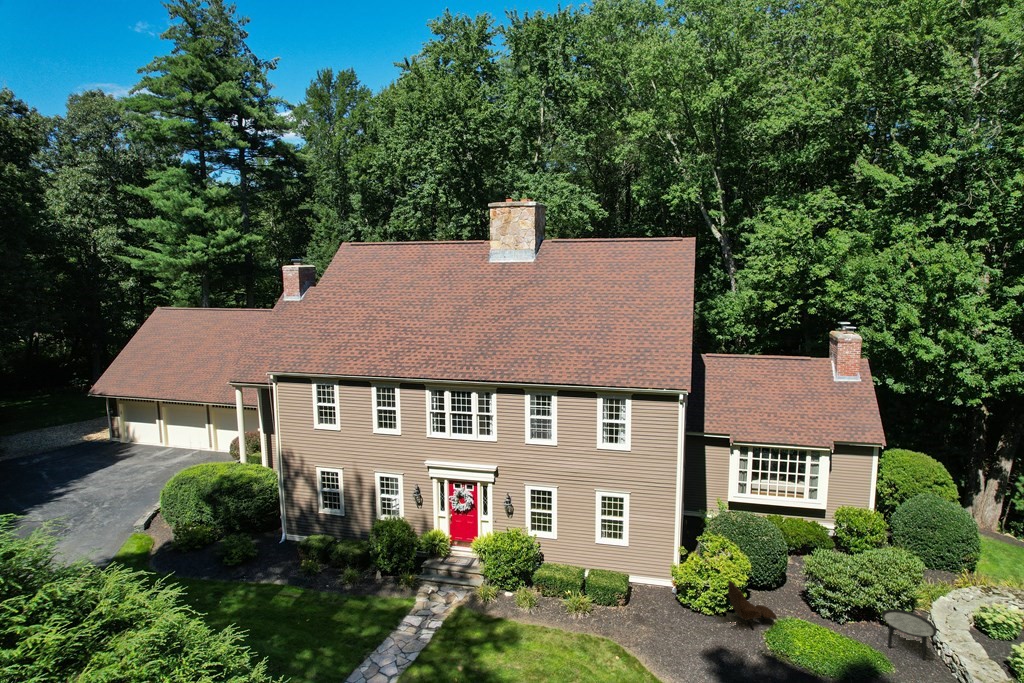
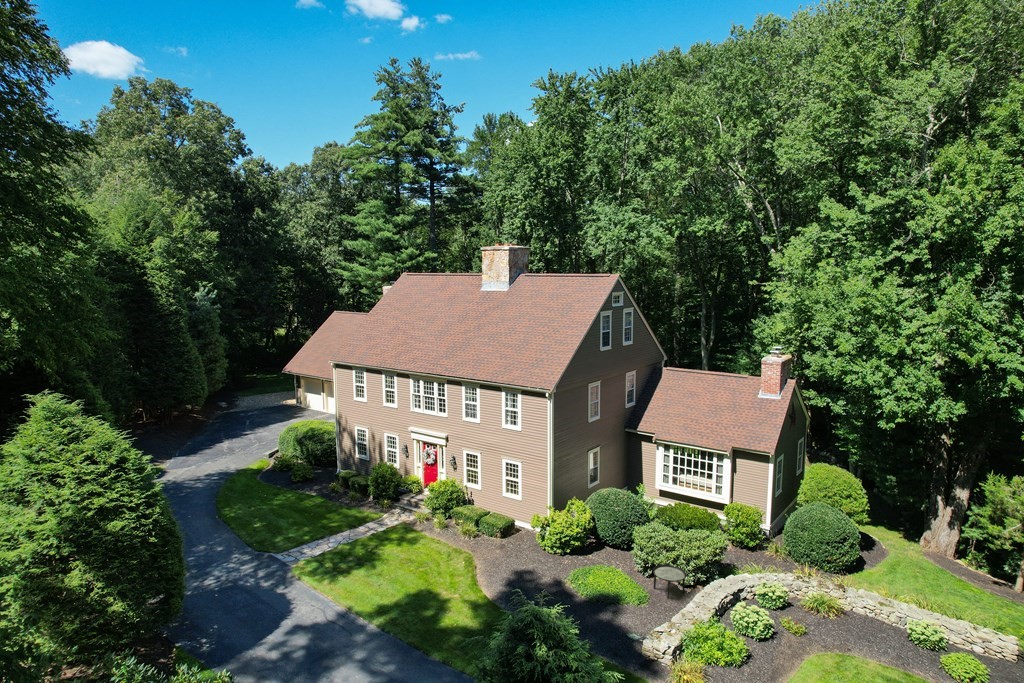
lounge chair: present [728,580,777,630] -> none [562,528,595,564]

